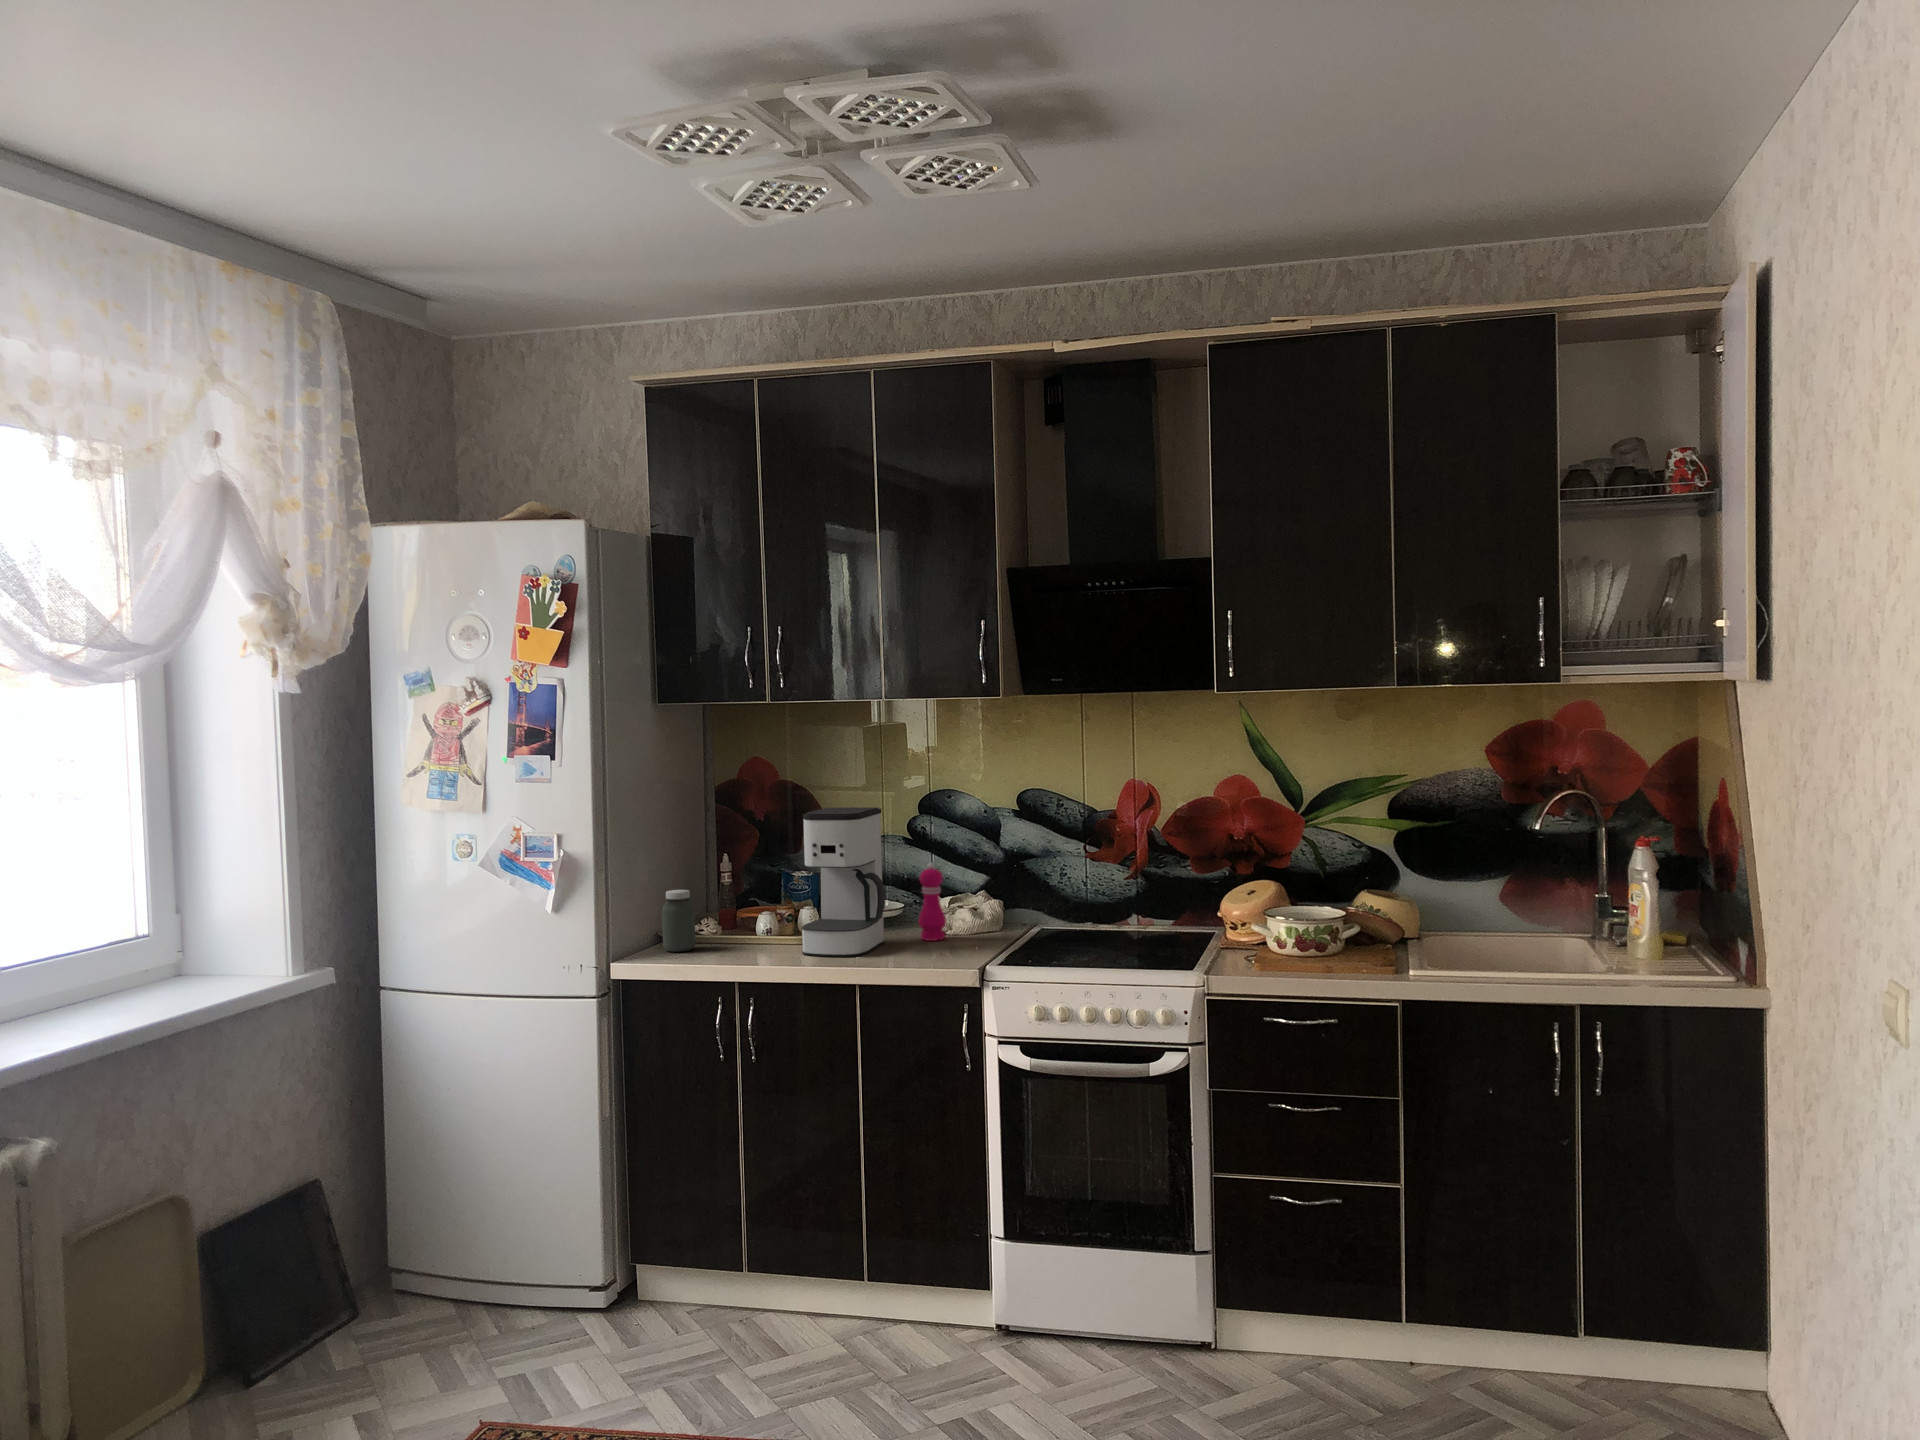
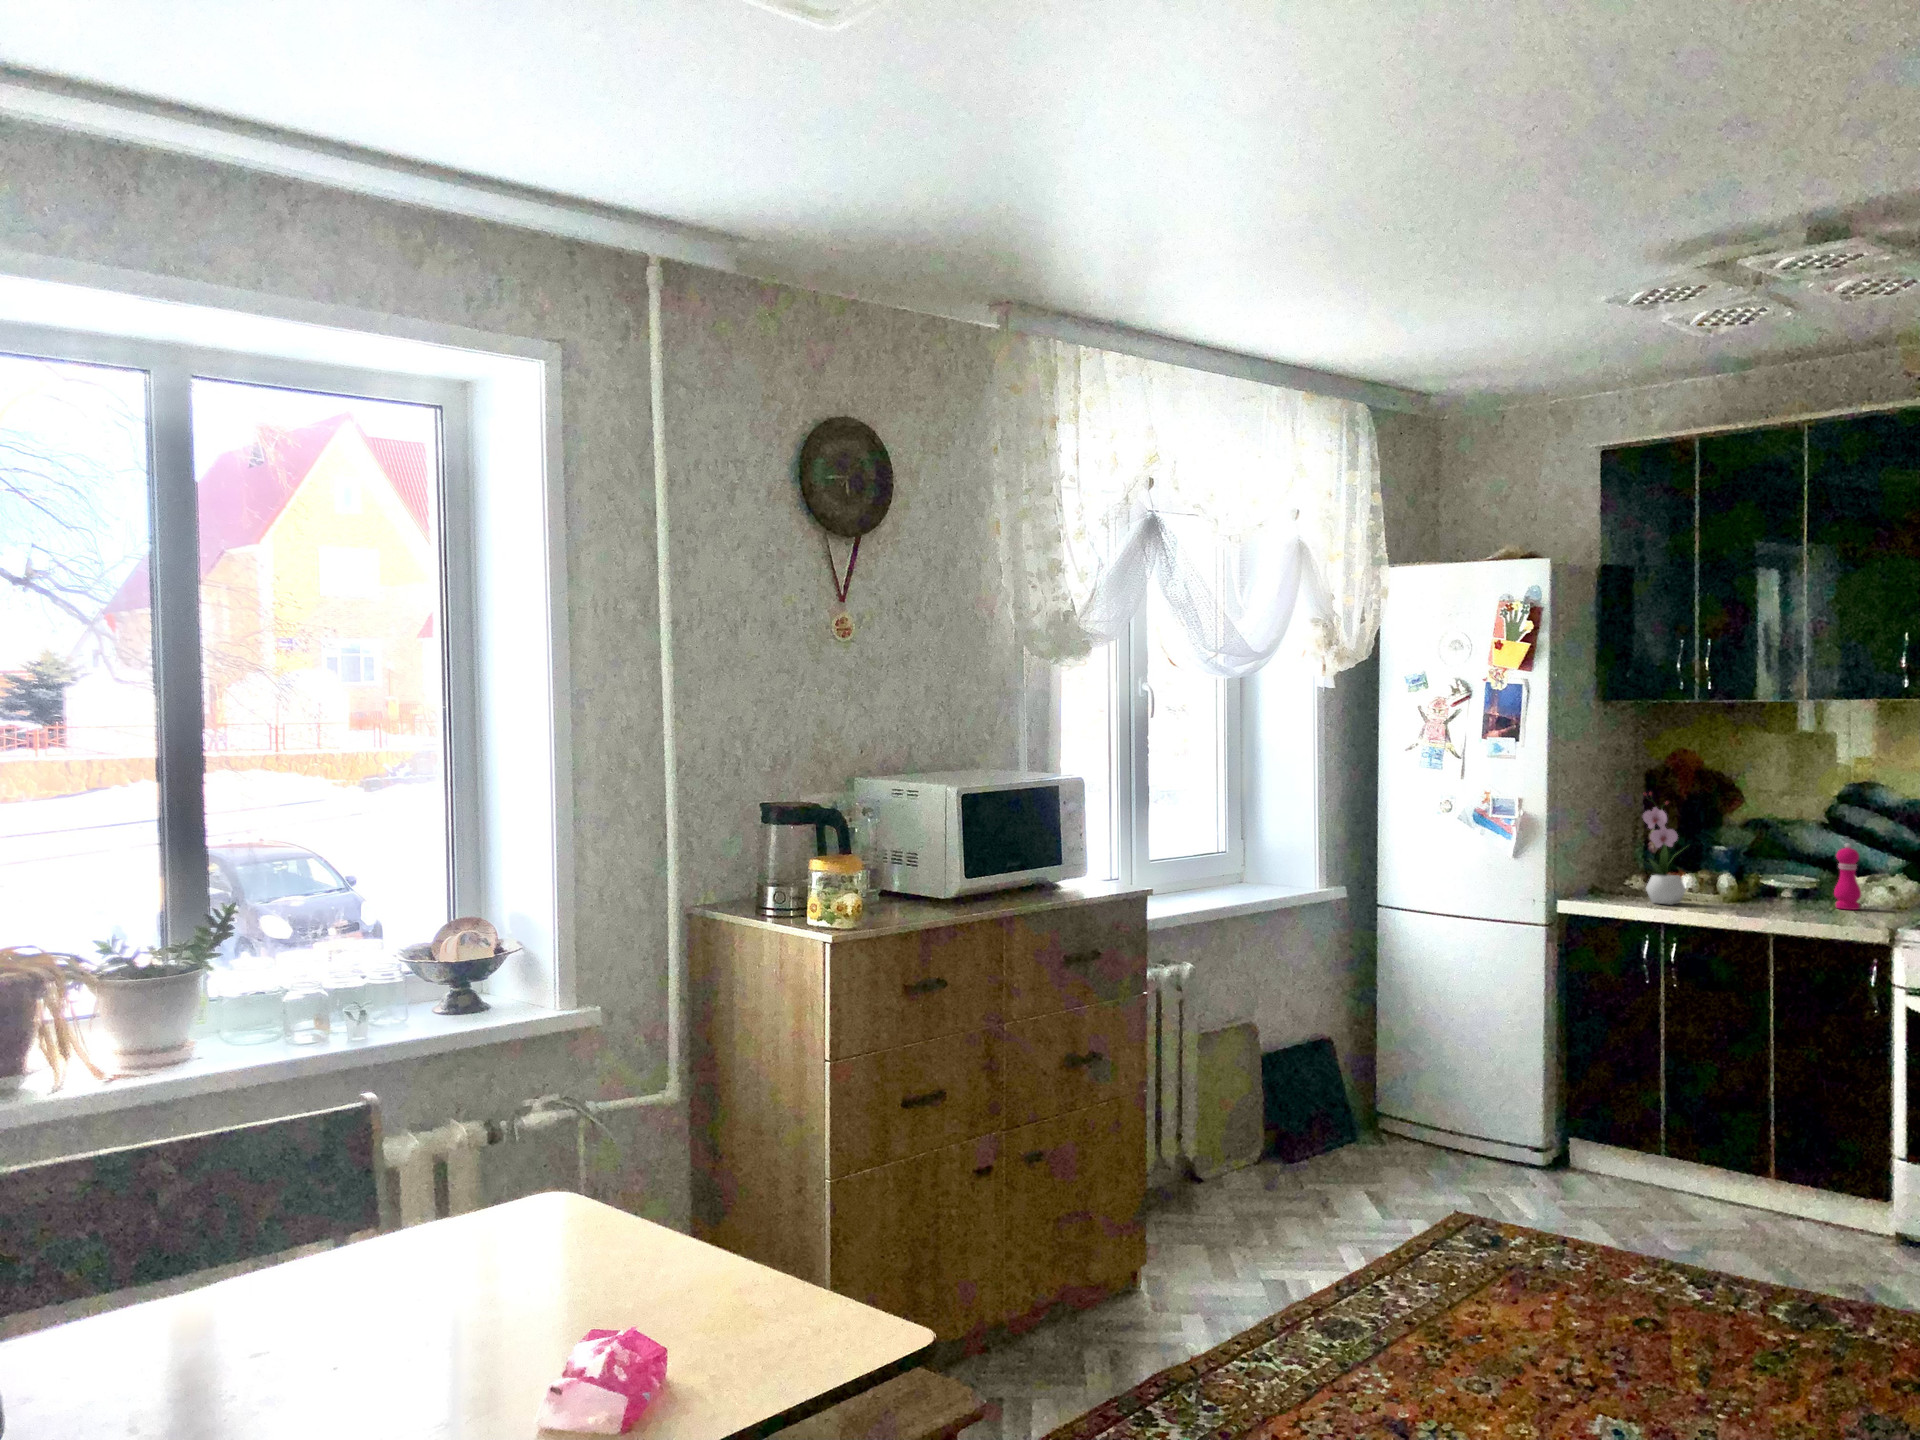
coffee maker: present [801,807,885,957] -> none [1723,791,1802,912]
flower arrangement: none [707,817,764,957] -> present [1643,792,1686,905]
jar: present [662,890,696,952] -> none [1600,849,1628,897]

